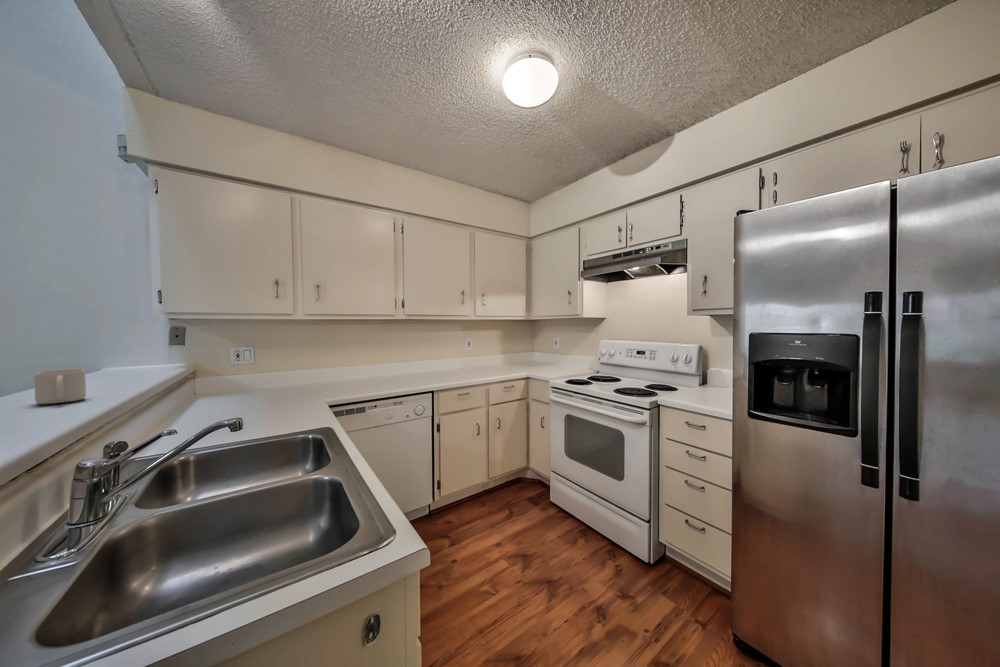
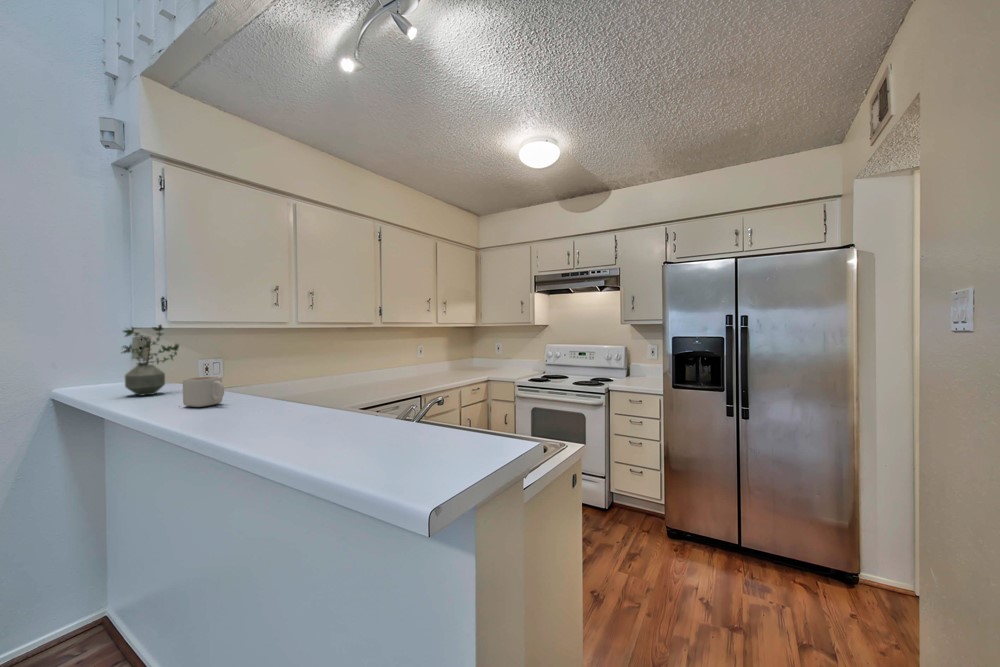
potted plant: none [70,313,141,383] -> present [121,325,179,396]

